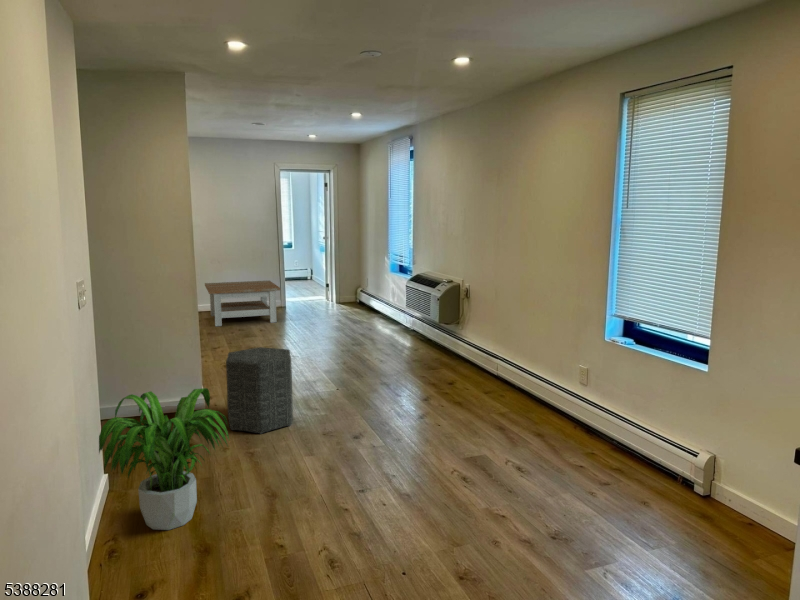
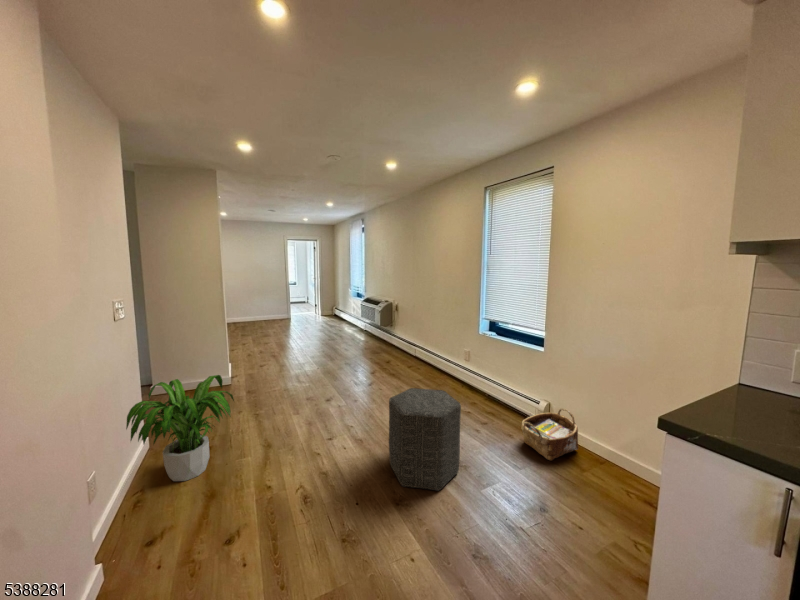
coffee table: present [205,281,281,326] -> none [239,303,286,331]
ottoman: present [226,347,293,434] -> present [389,388,461,491]
woven basket: none [662,464,756,541] -> present [522,408,578,460]

